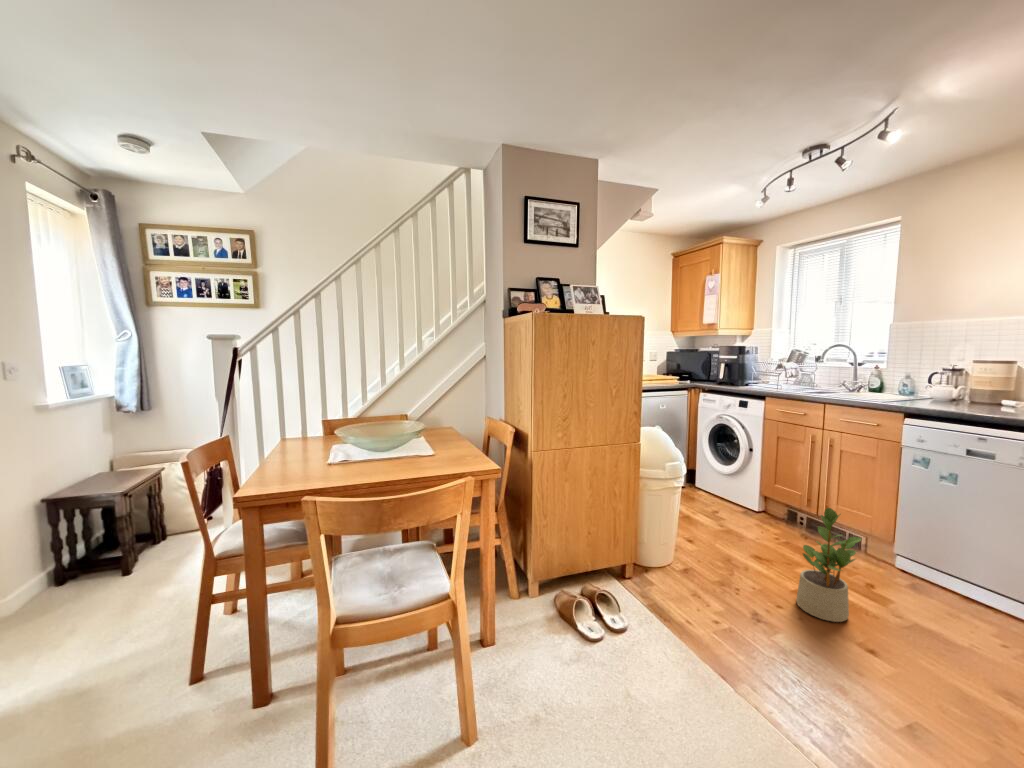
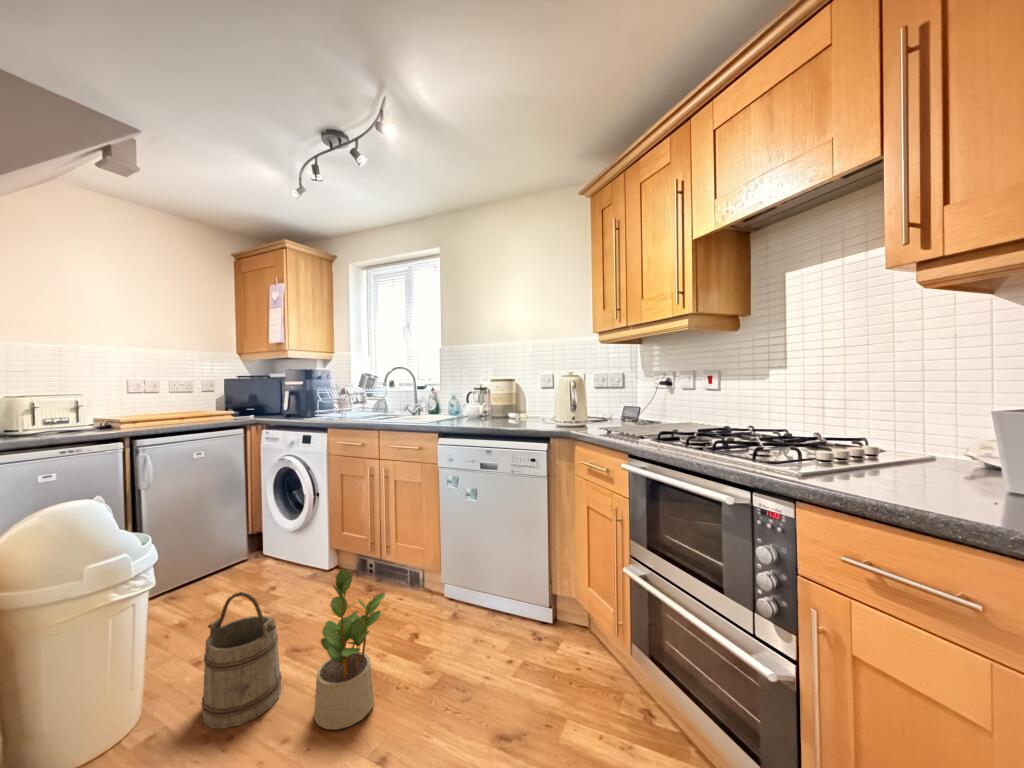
bucket: none [711,503,765,587] -> present [202,592,282,728]

